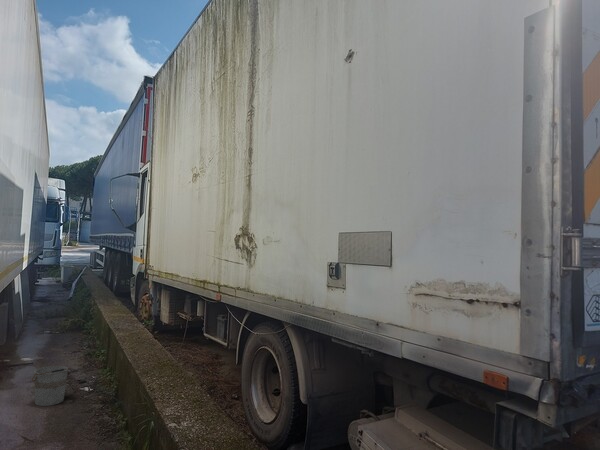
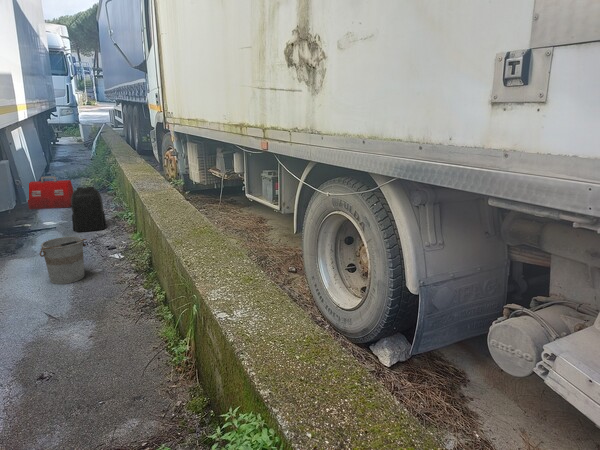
toolbox: none [13,315,55,345] -> present [28,176,73,209]
backpack: none [53,324,83,365] -> present [71,187,107,232]

